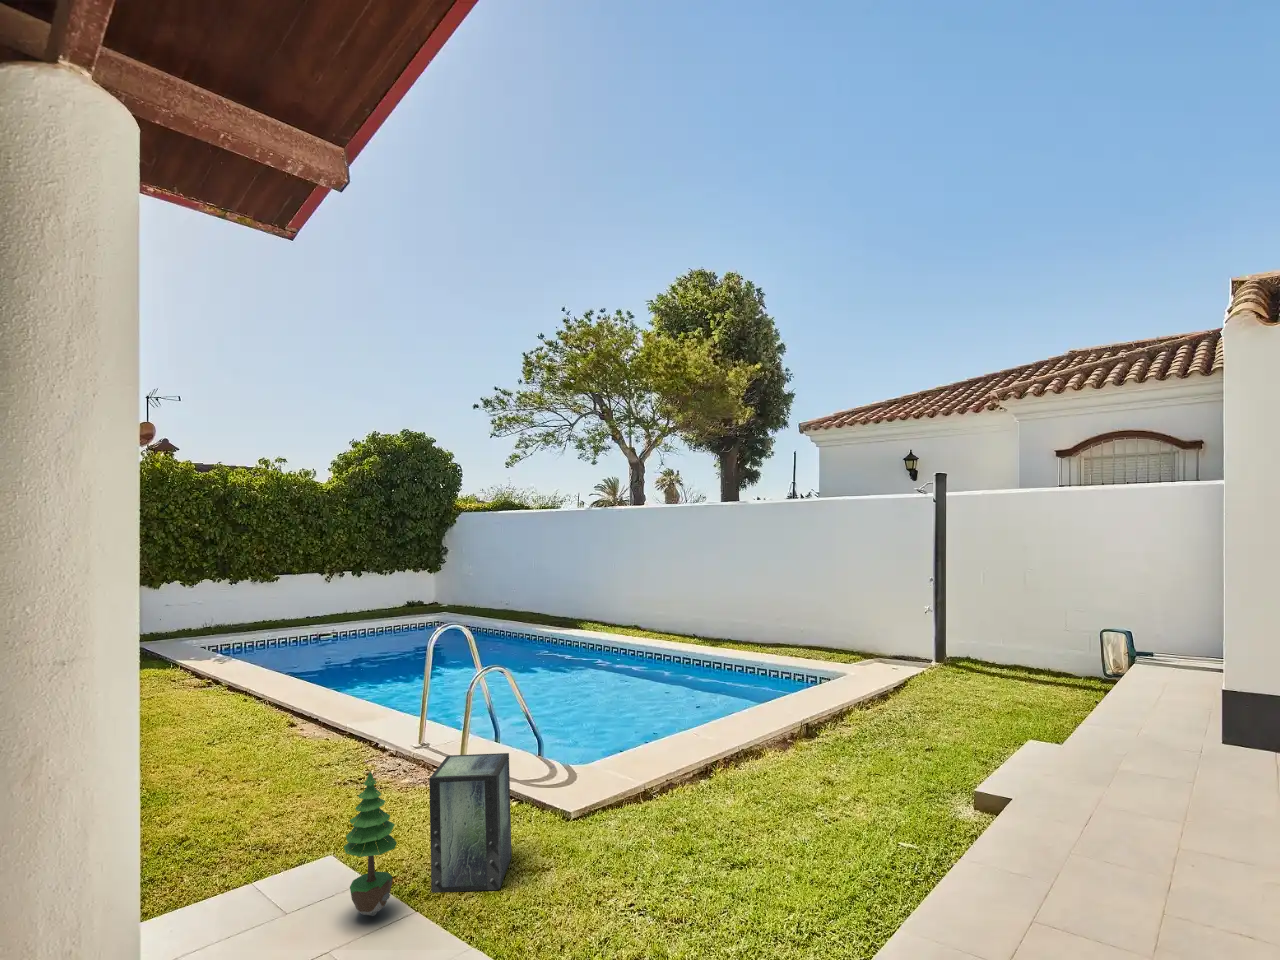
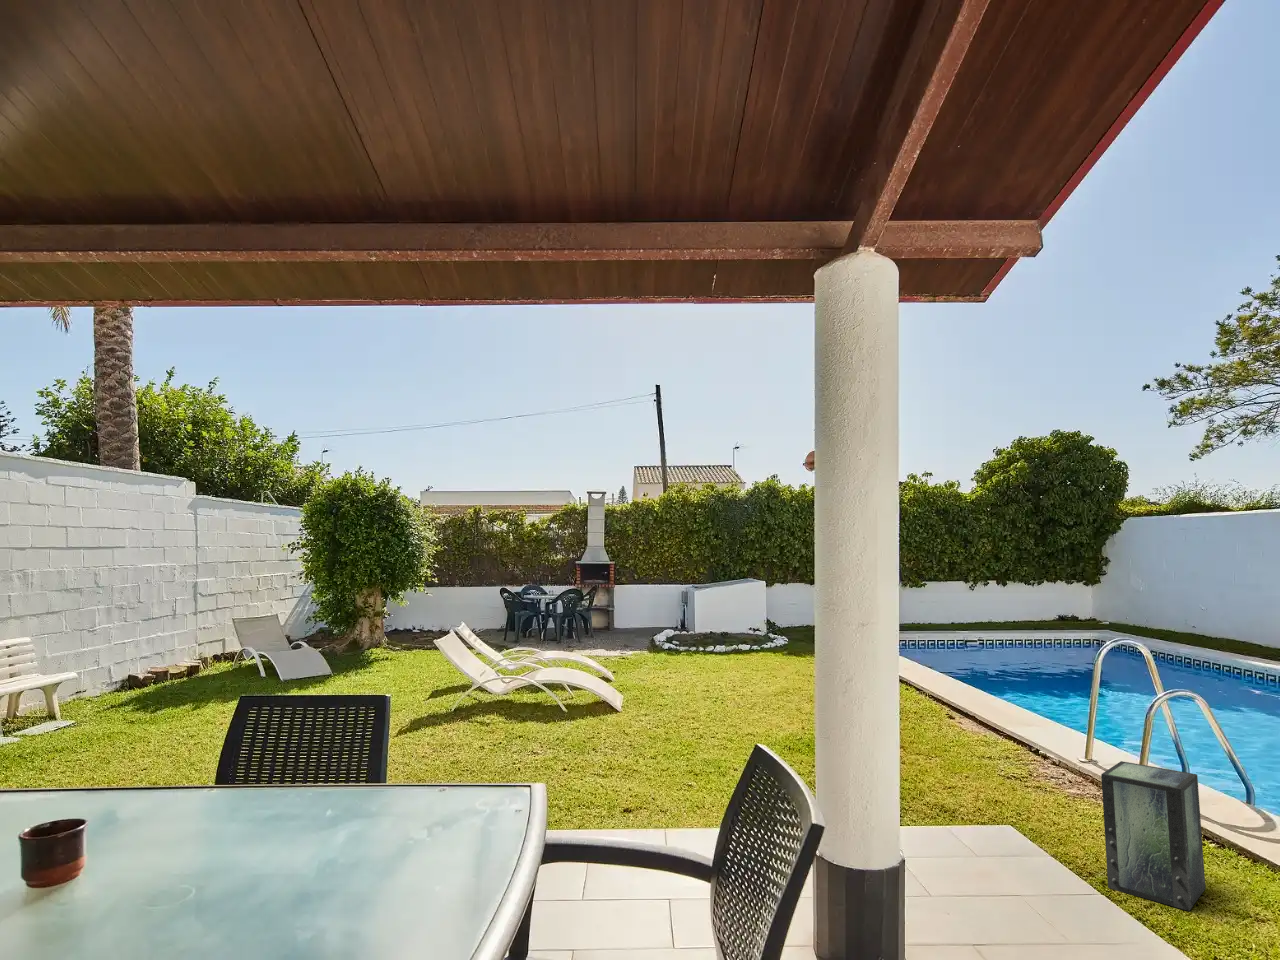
potted tree: present [344,772,397,916] -> none [1016,750,1070,885]

